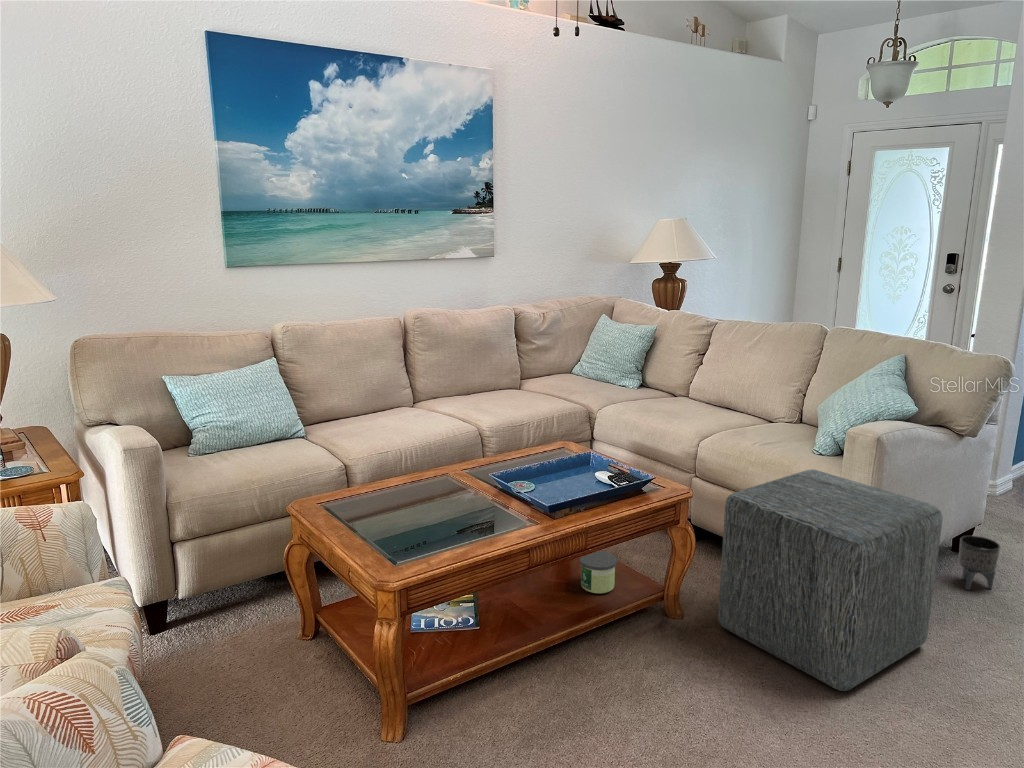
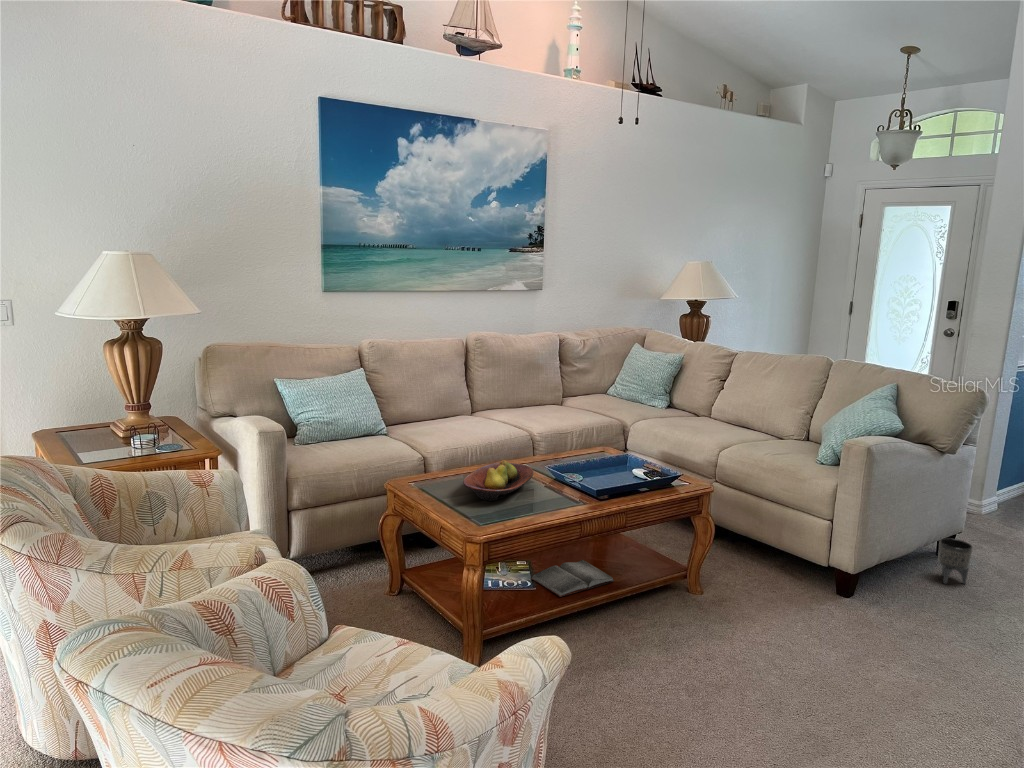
ottoman: present [718,469,943,691] -> none [732,474,918,648]
fruit bowl: none [379,471,471,526] -> present [463,460,534,501]
candle: present [580,551,617,593] -> none [618,535,649,569]
hardback book: none [473,584,576,640] -> present [531,560,614,597]

